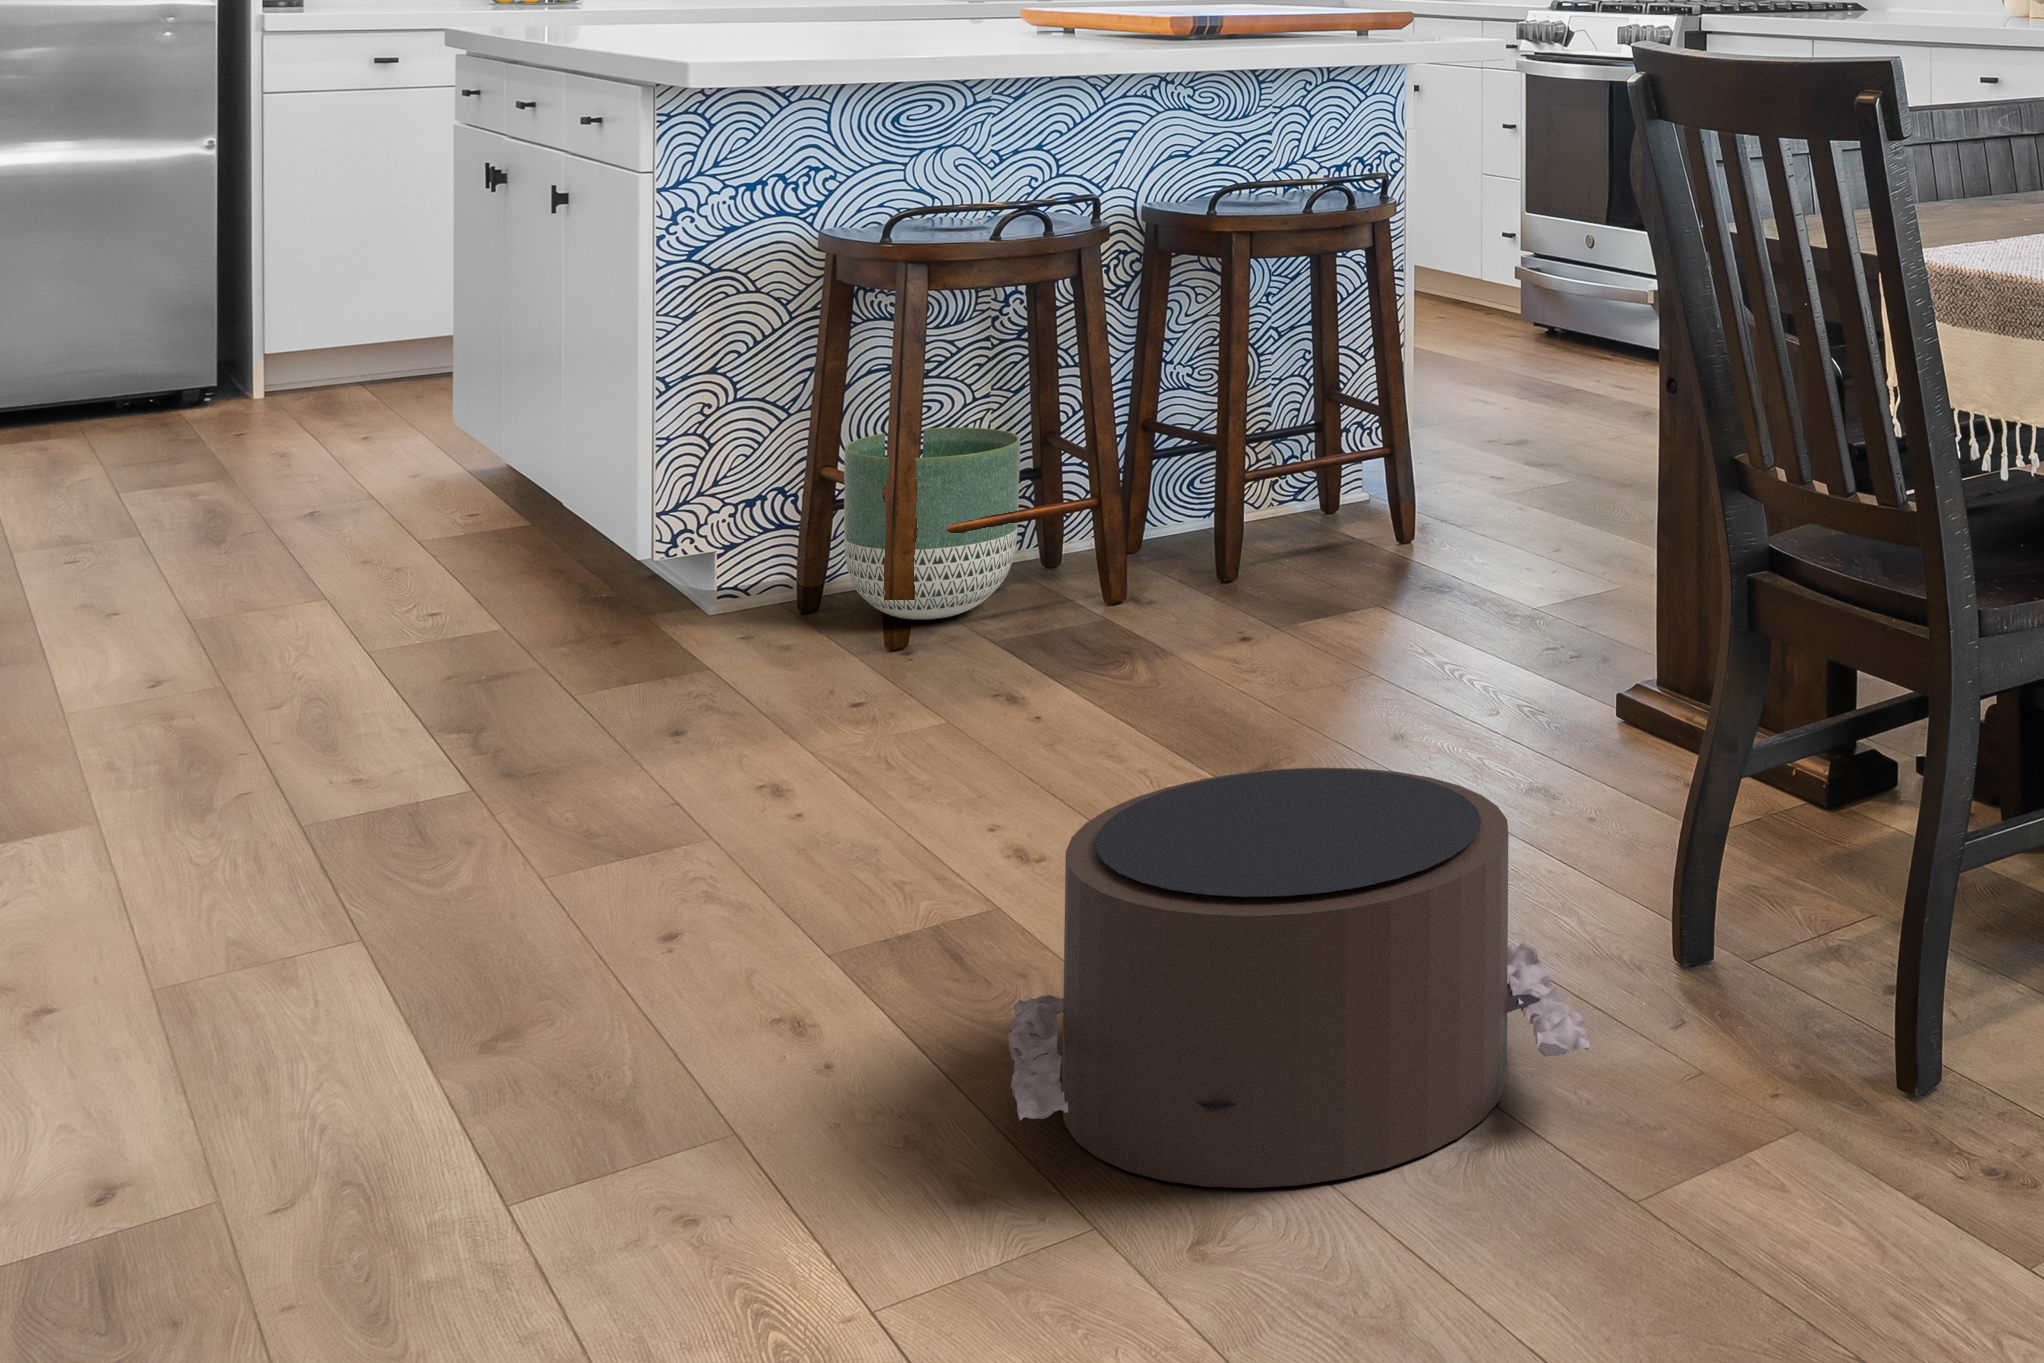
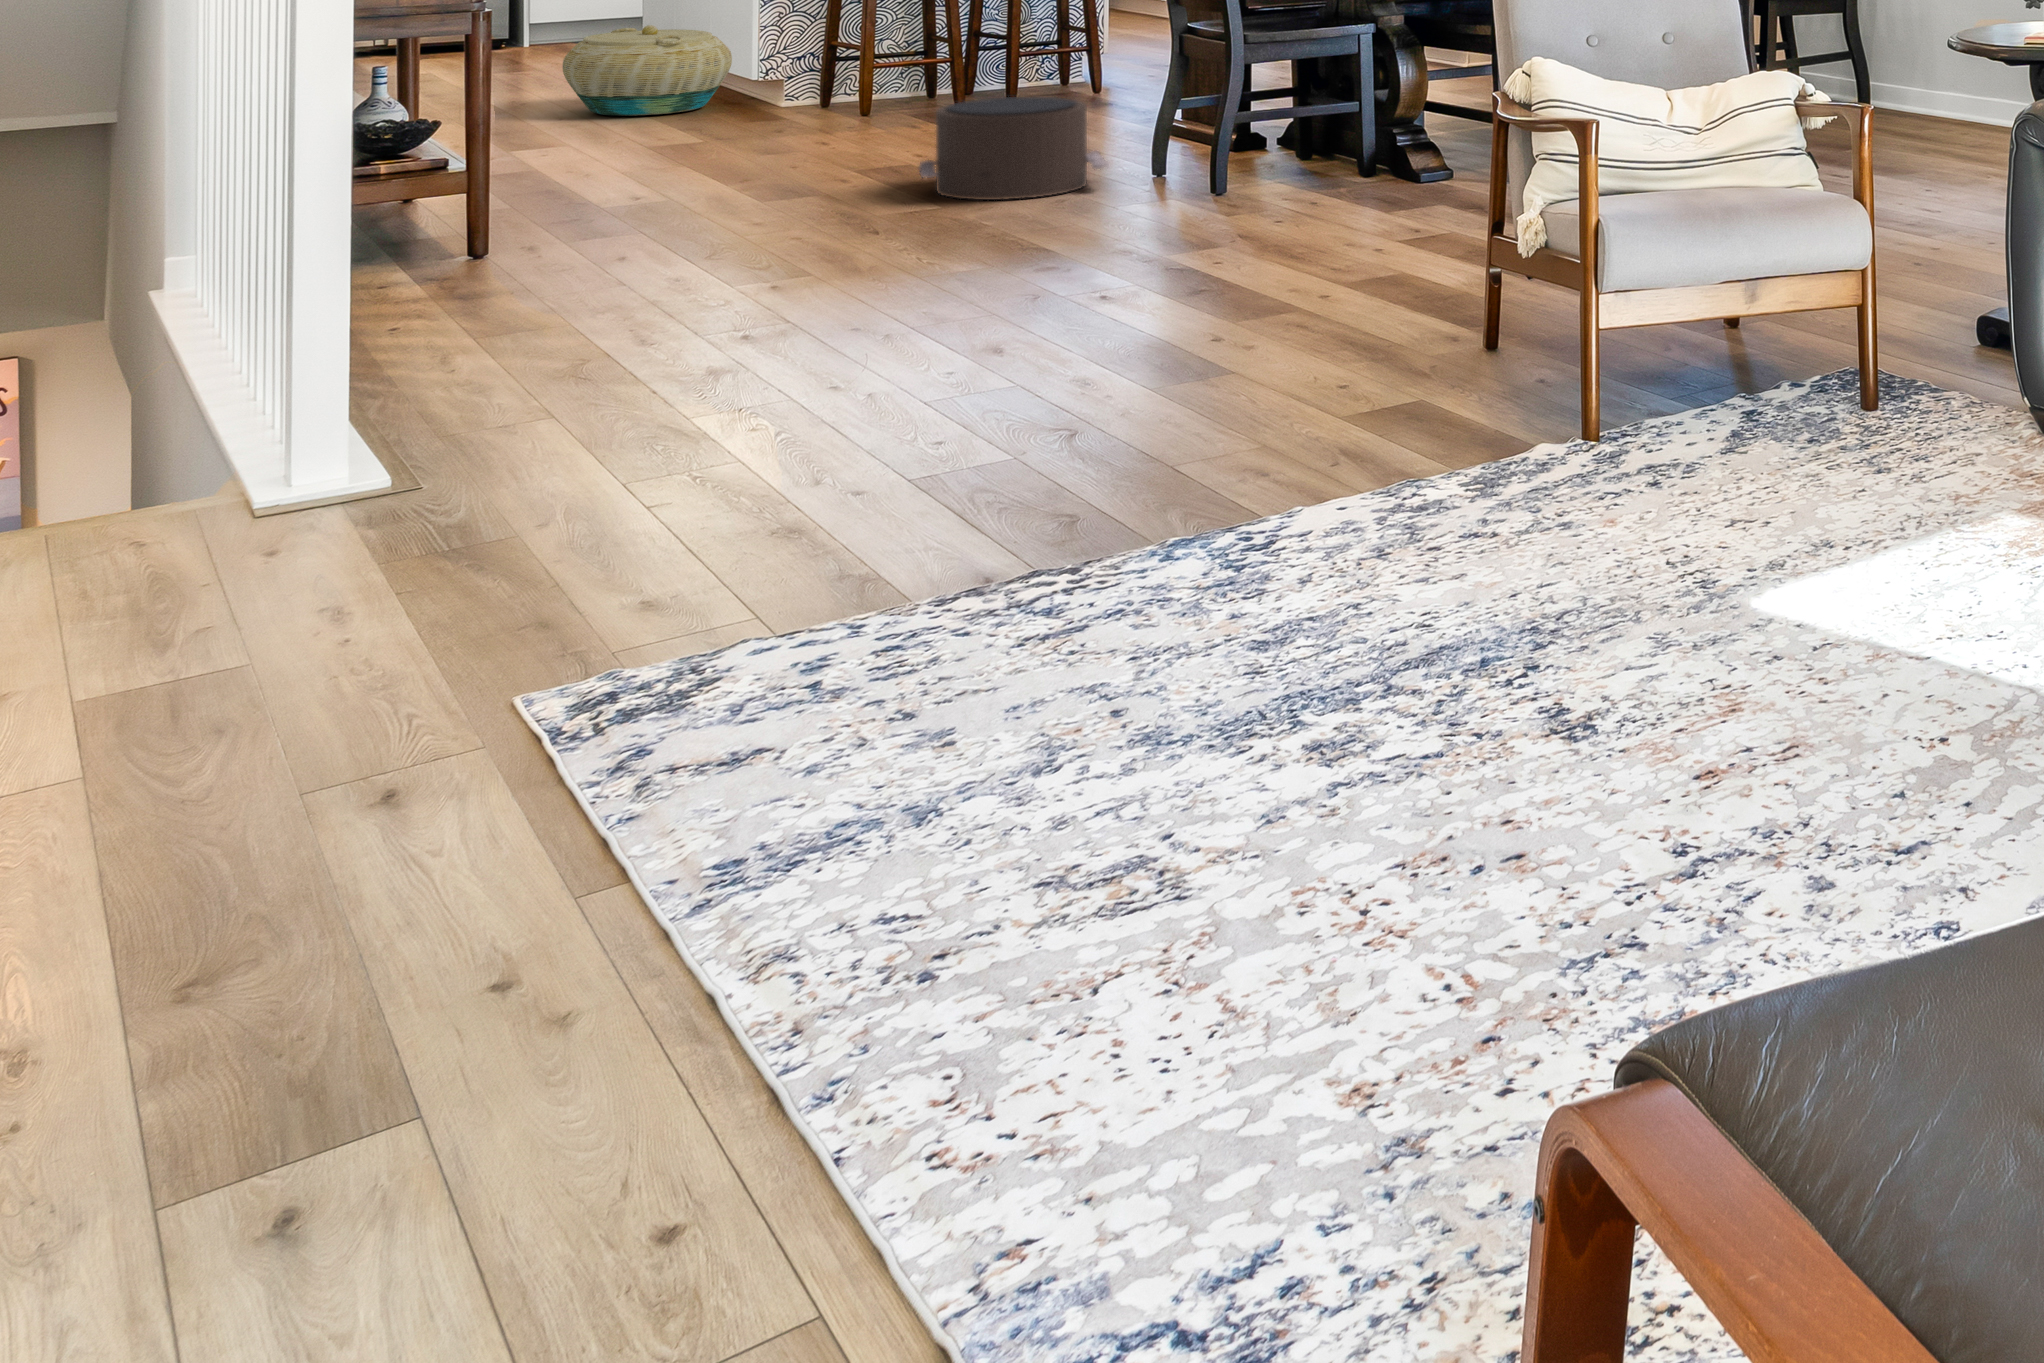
planter: present [844,427,1020,620] -> none [841,27,920,106]
basket: none [217,429,606,651] -> present [562,25,732,116]

